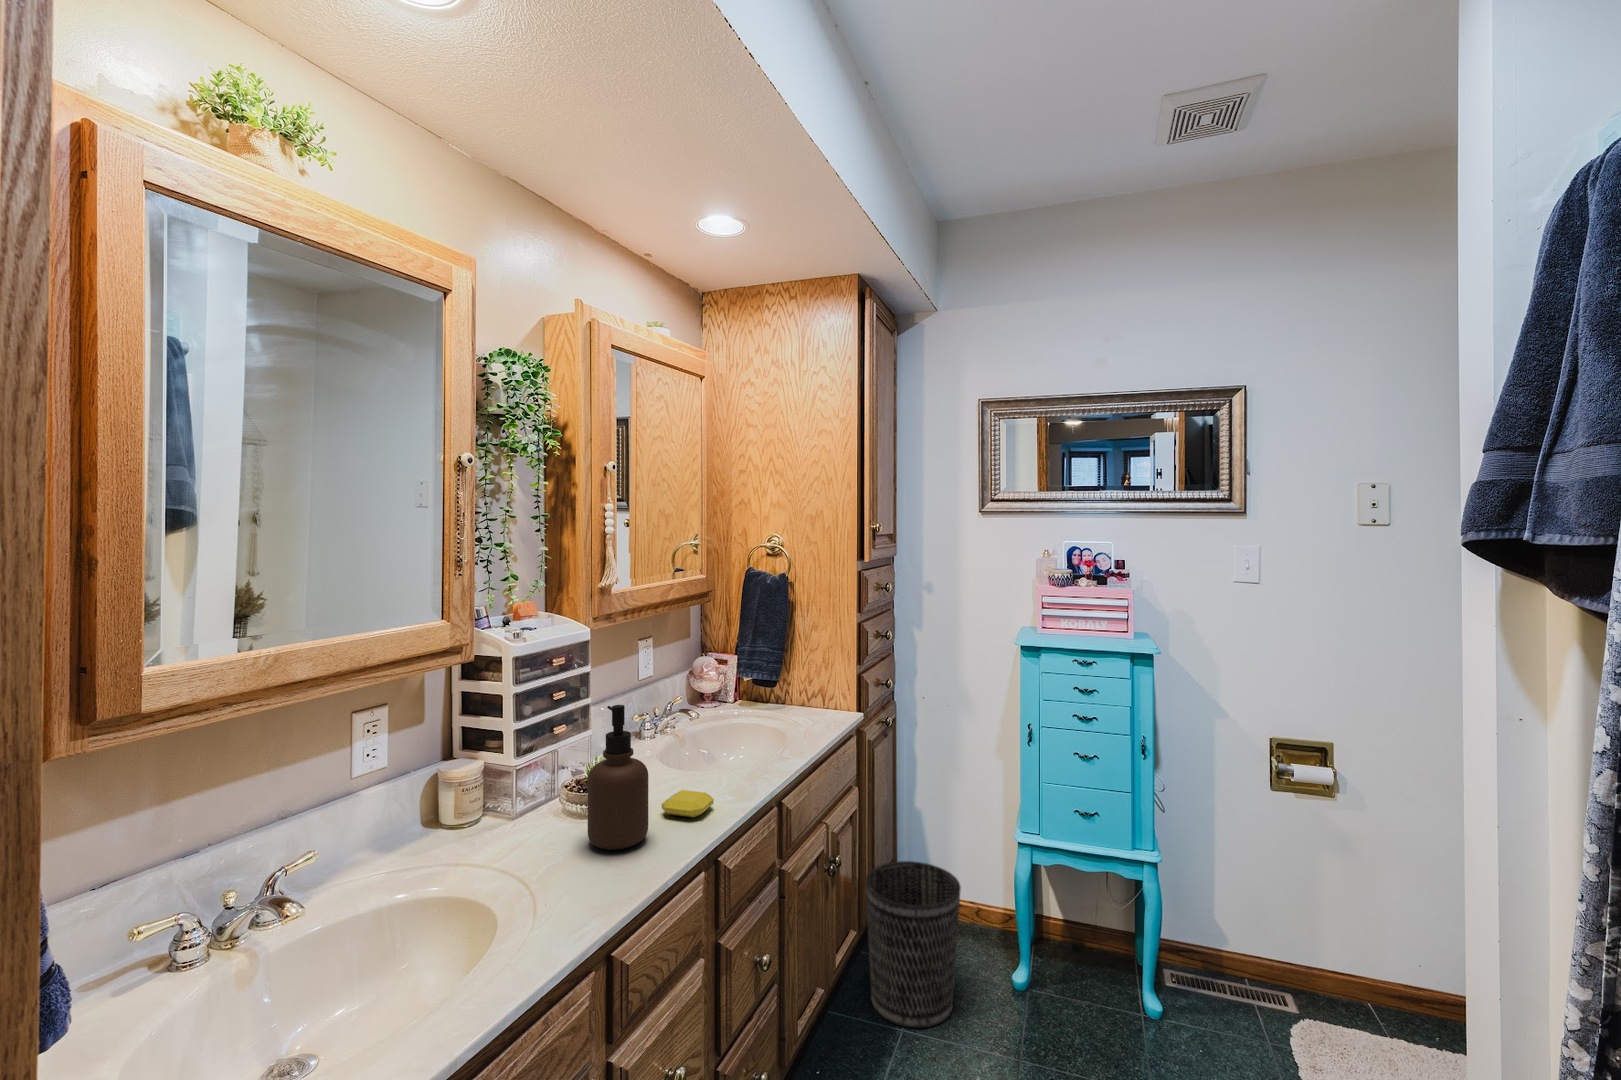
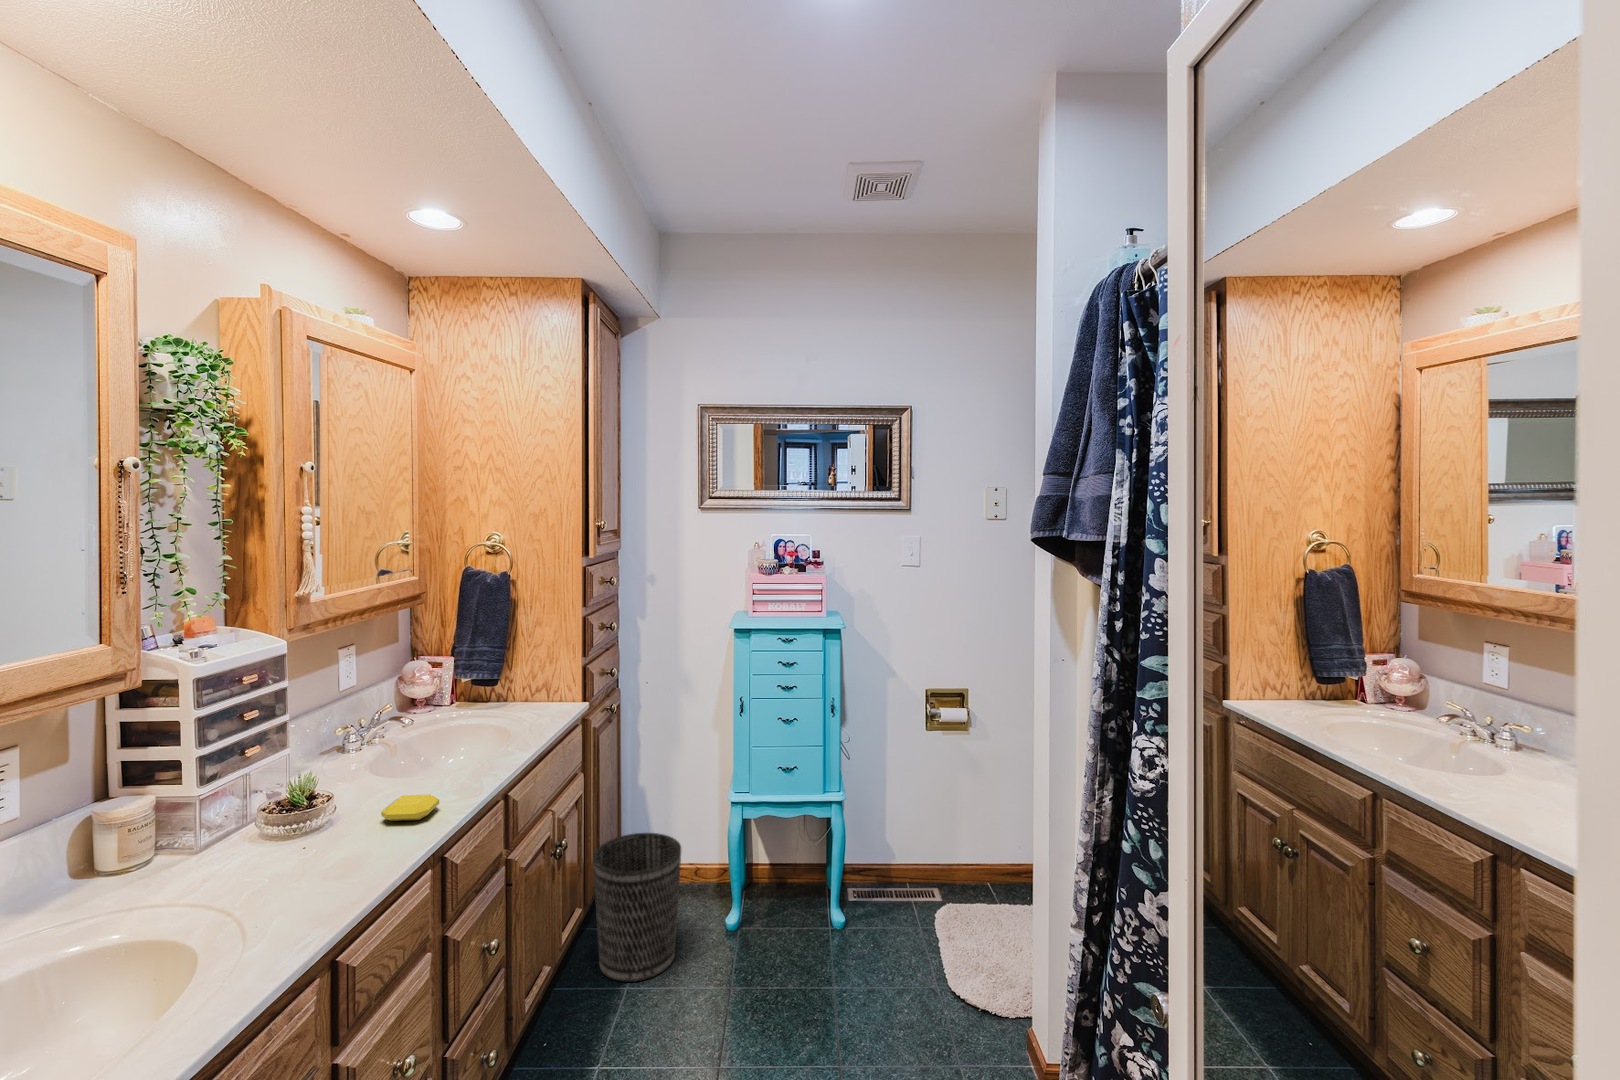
soap dispenser: present [588,705,648,850] -> none [297,717,369,864]

